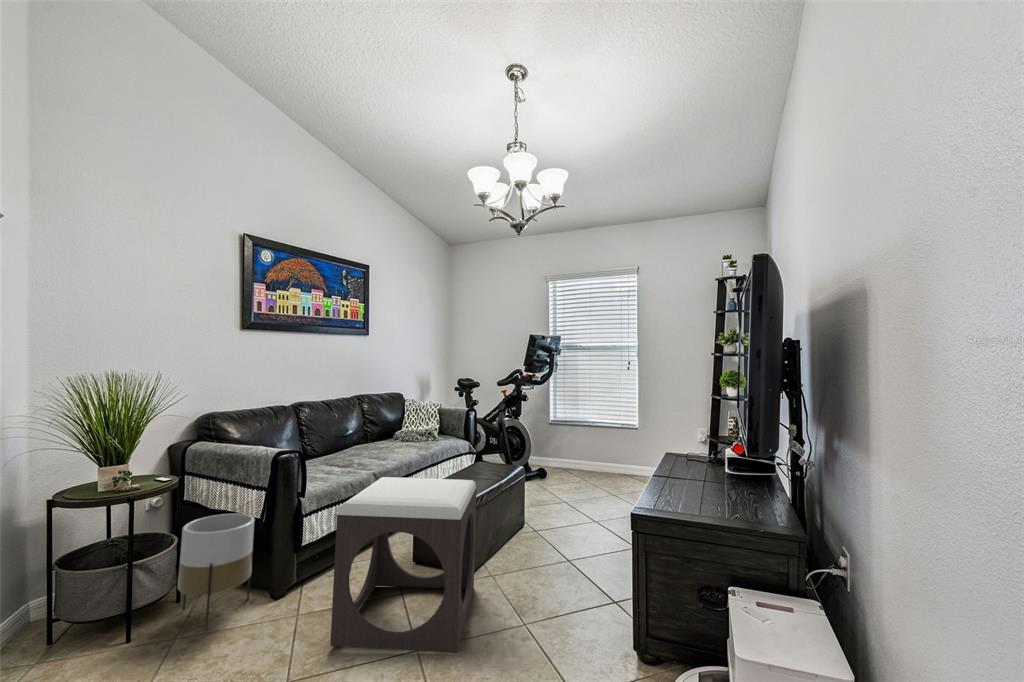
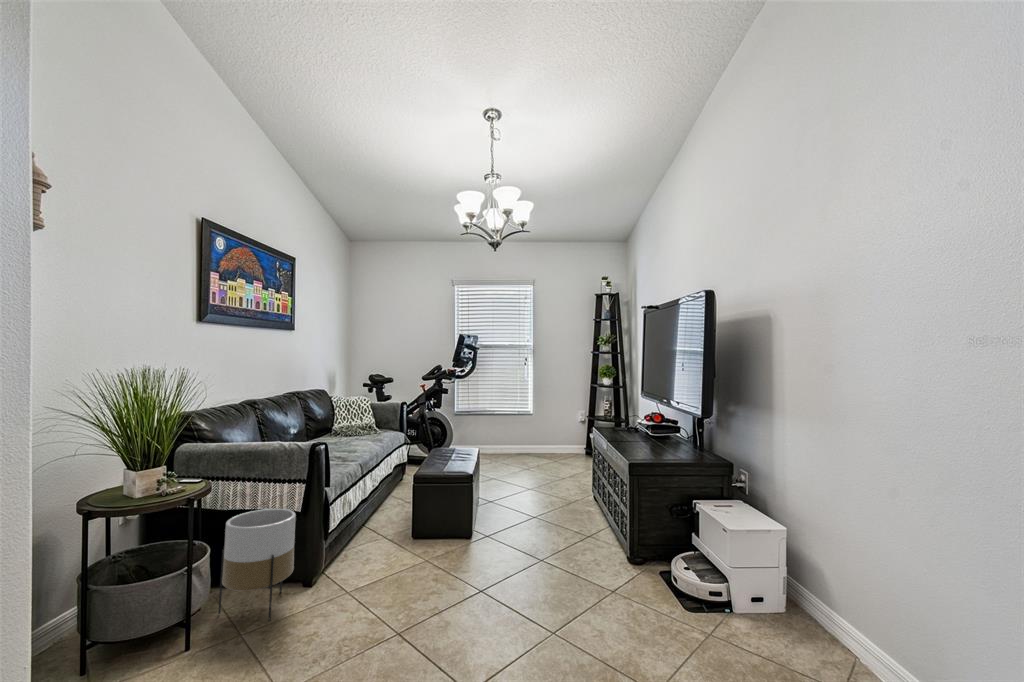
footstool: present [330,477,477,653] -> none [397,455,515,602]

